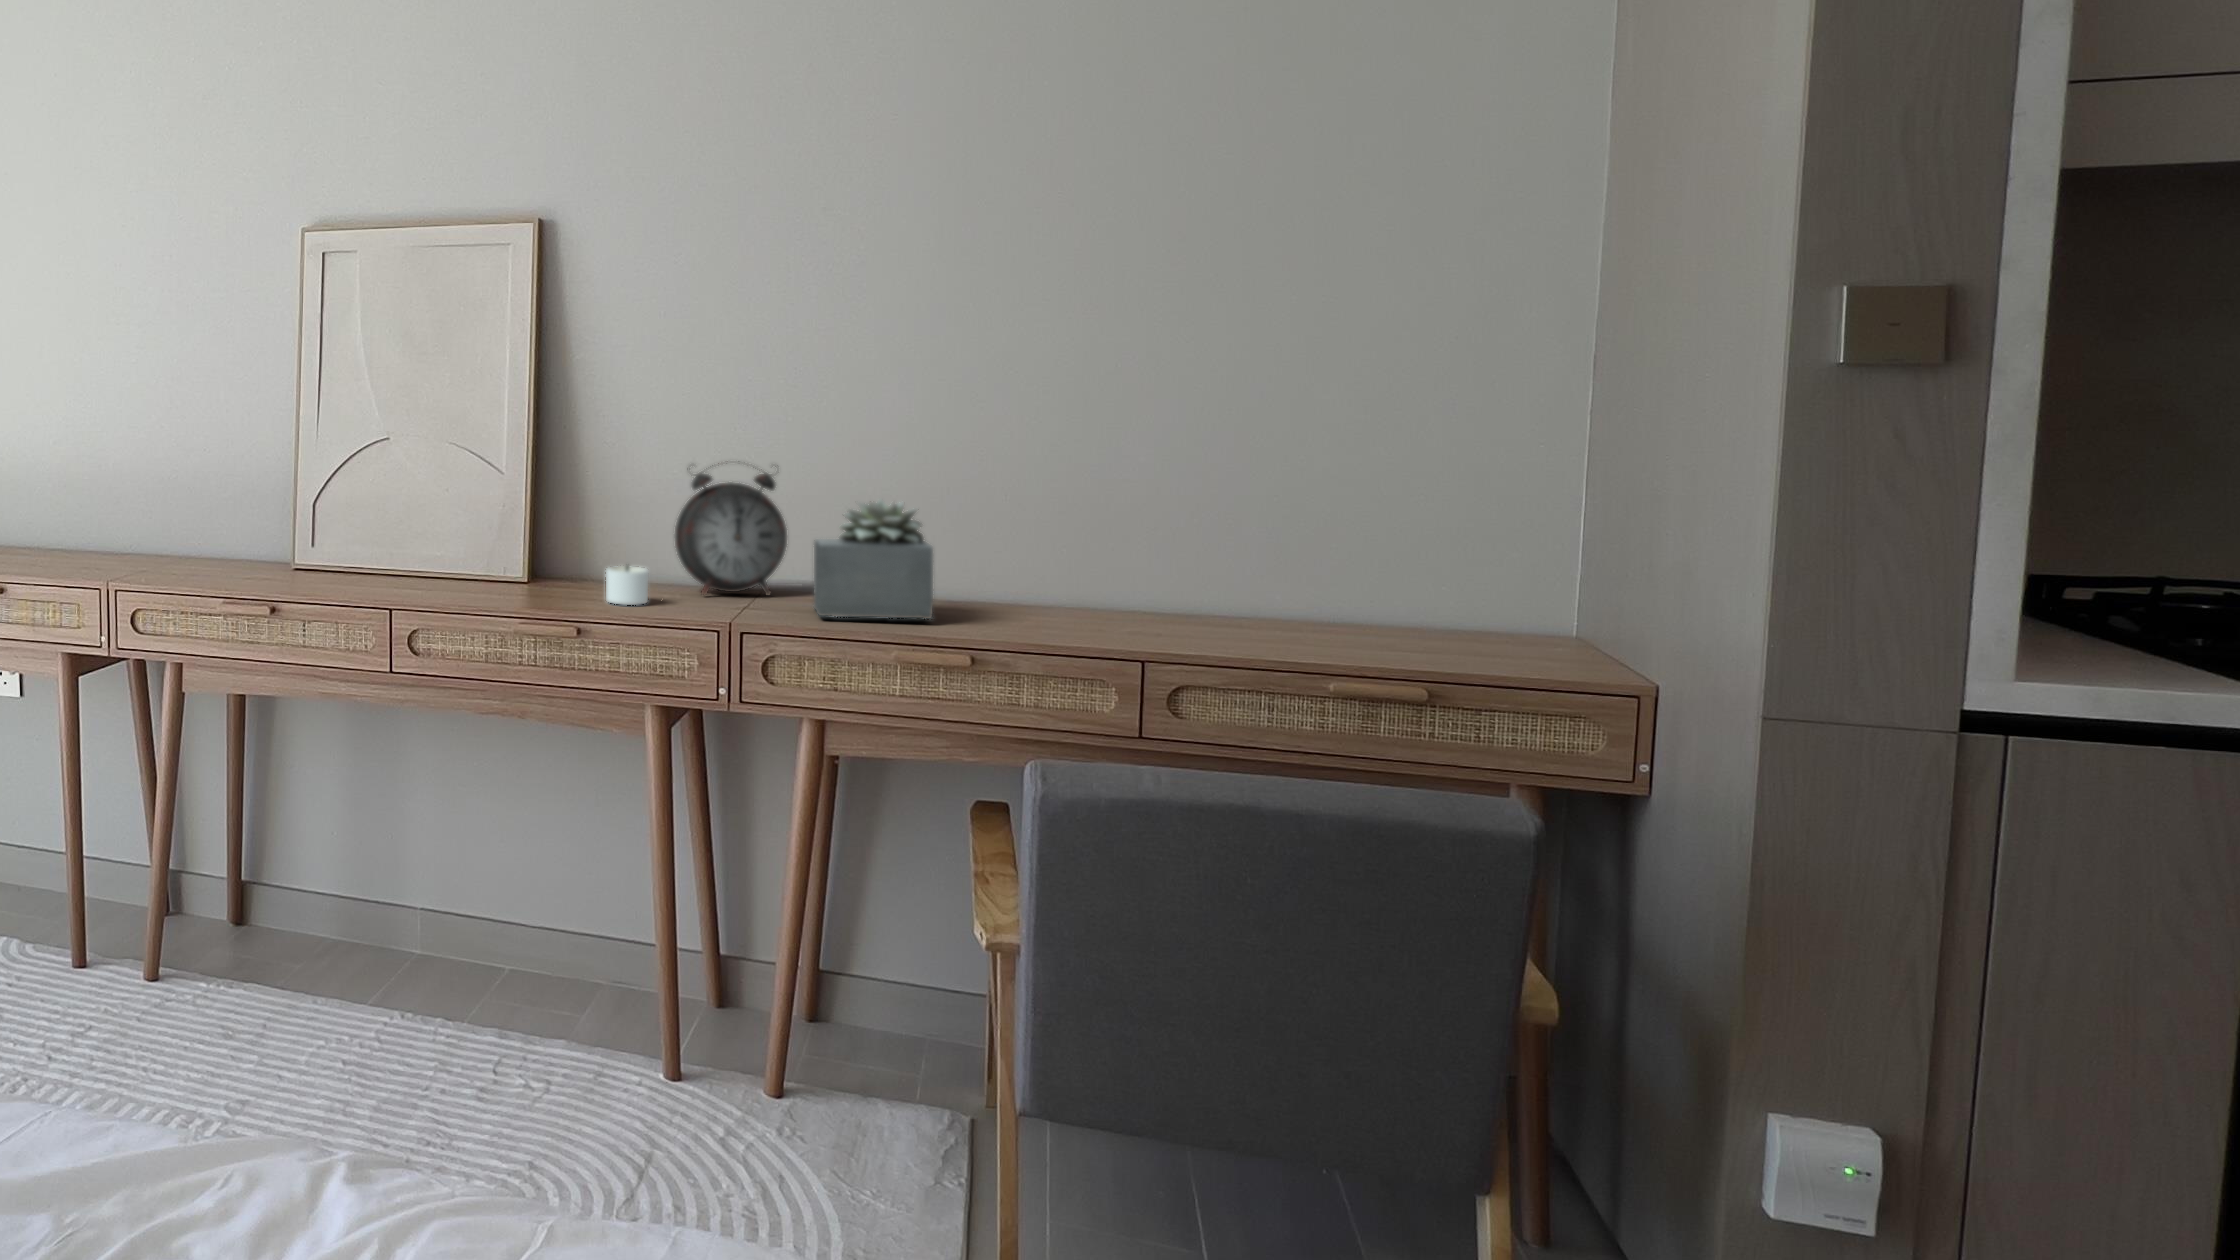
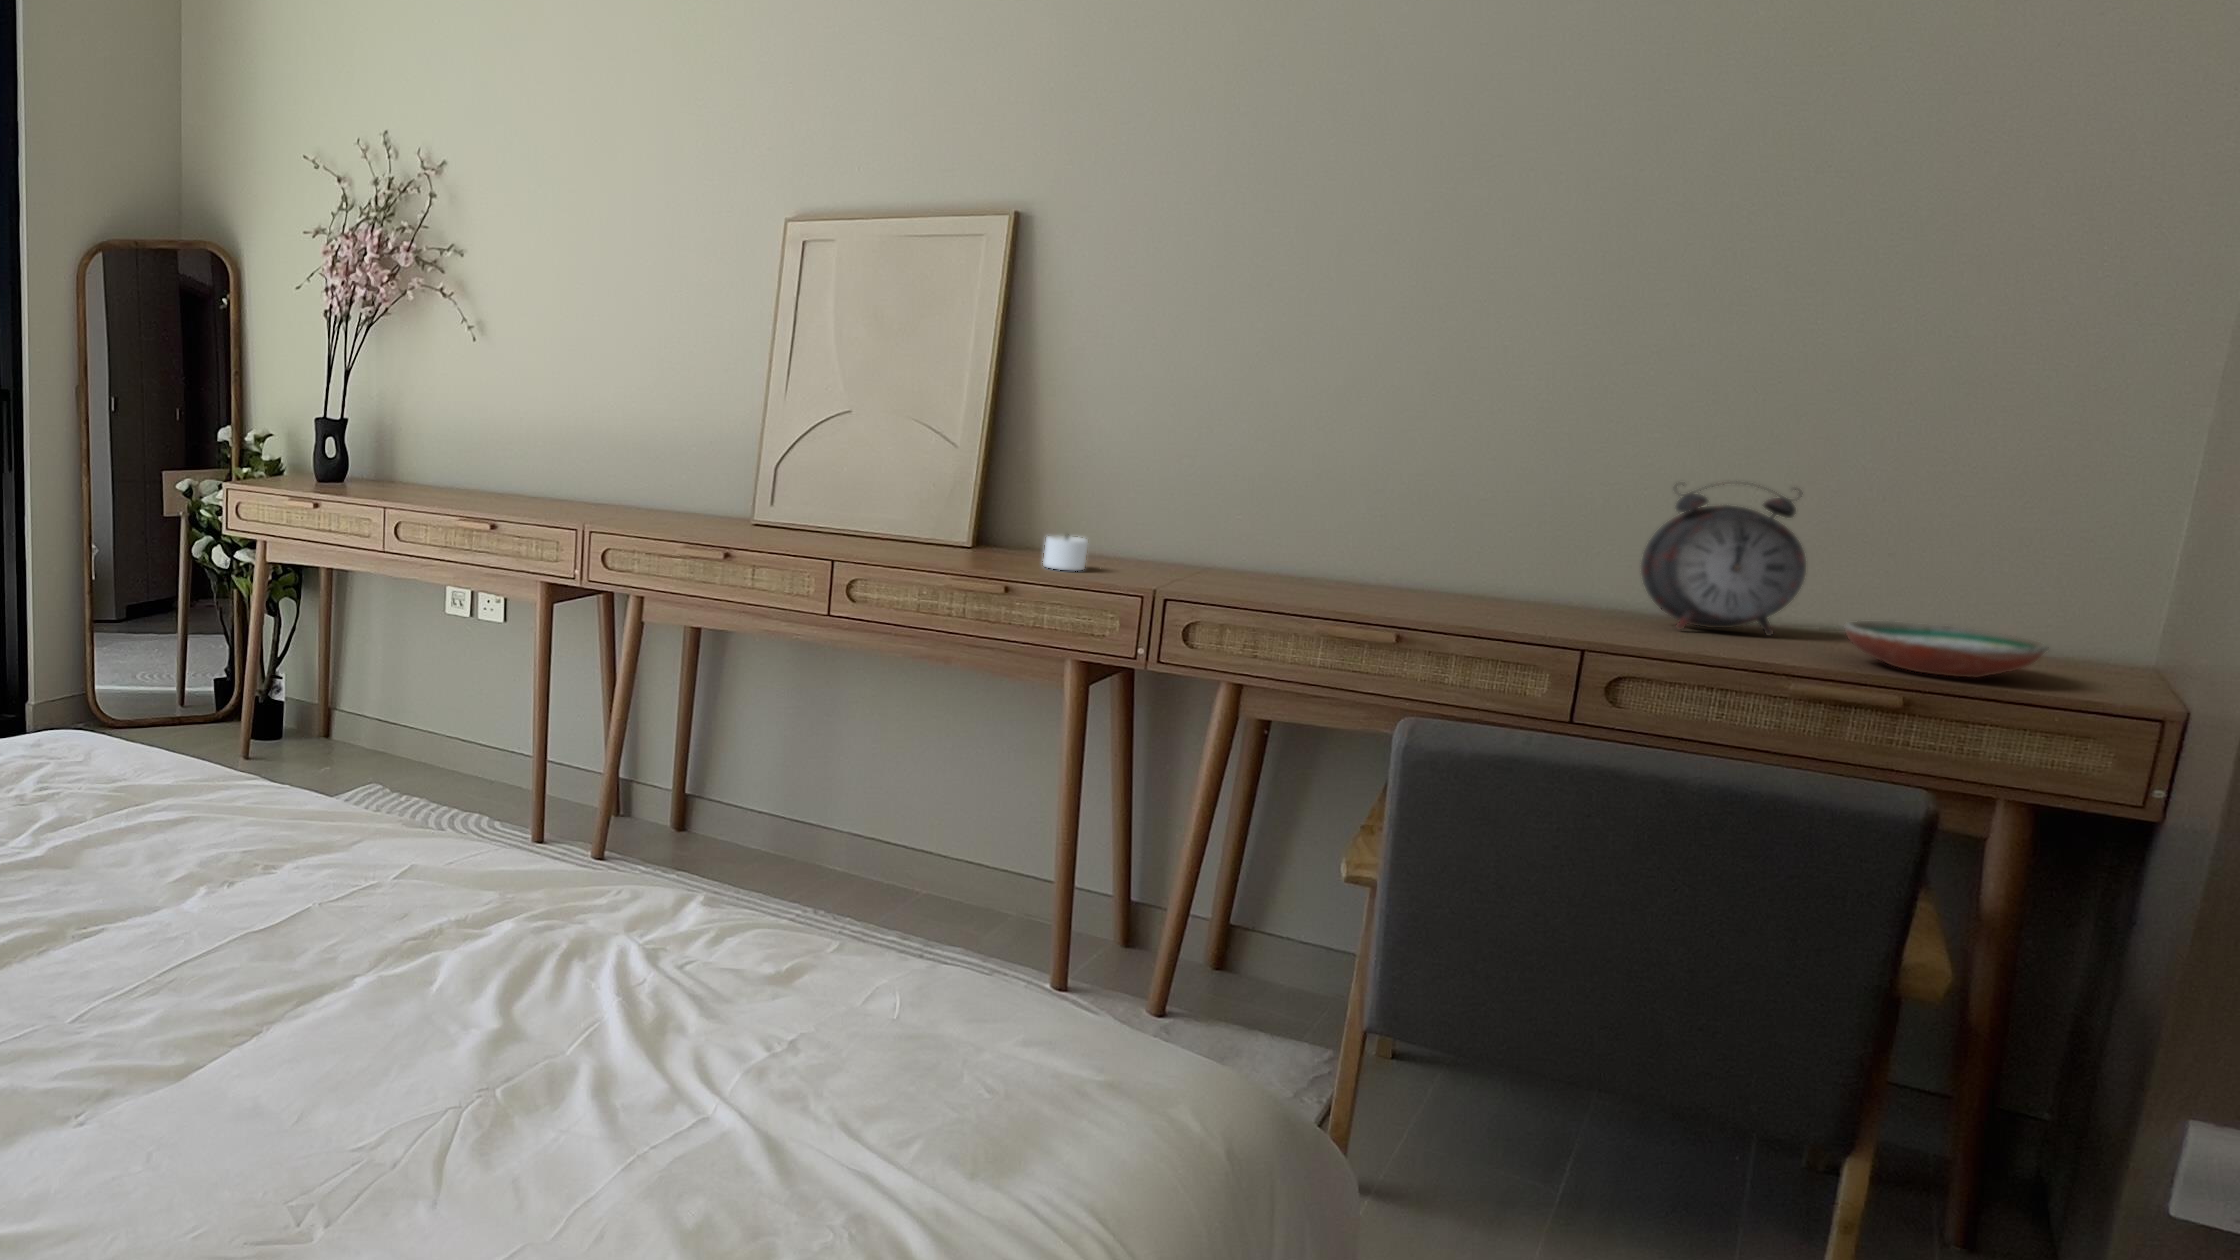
alarm clock: present [675,461,787,595] -> present [1641,481,1806,636]
succulent plant: present [814,499,933,619] -> none [1254,484,1383,600]
decorative bowl: none [1347,610,1519,664] -> present [1844,621,2048,678]

